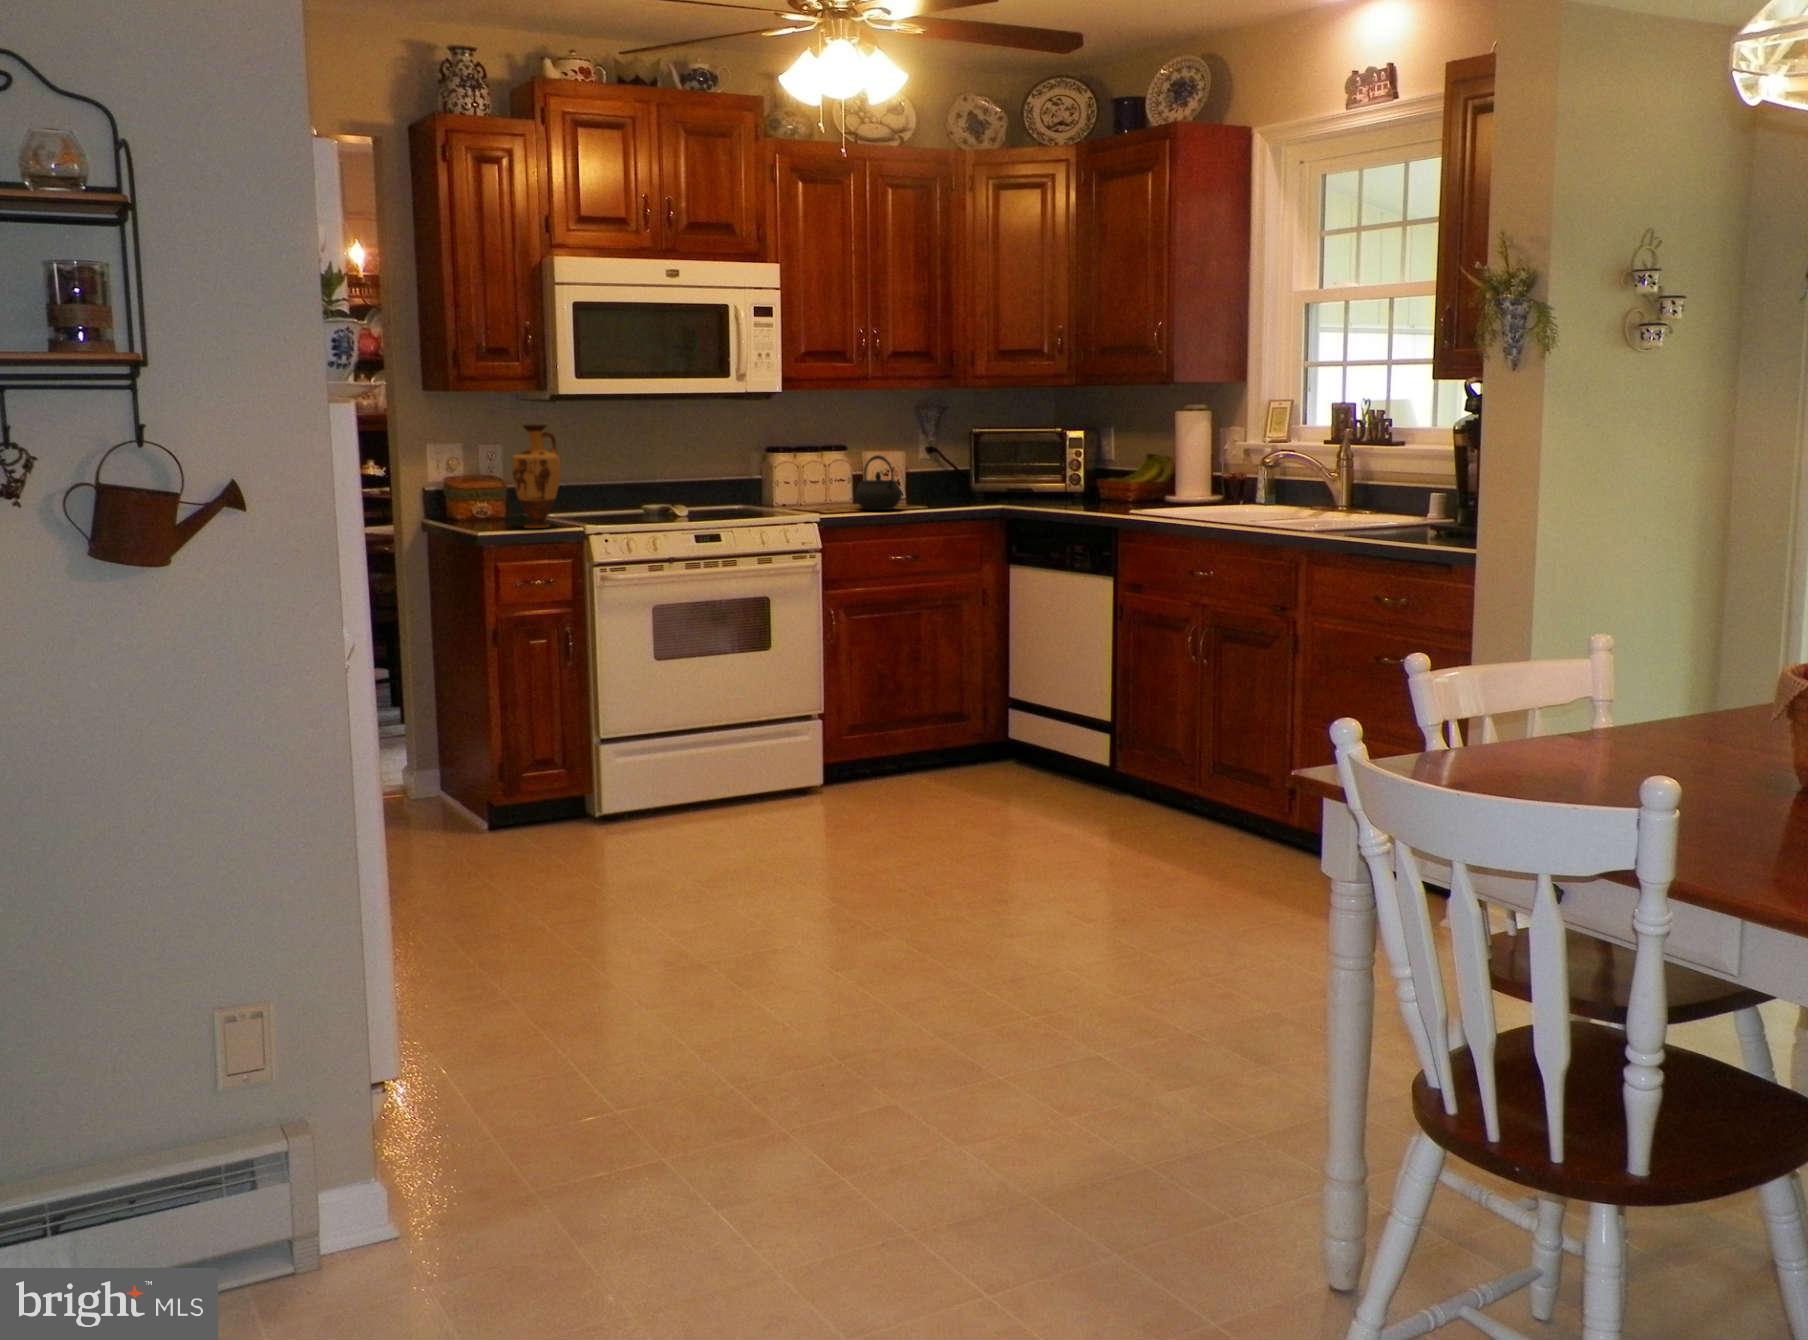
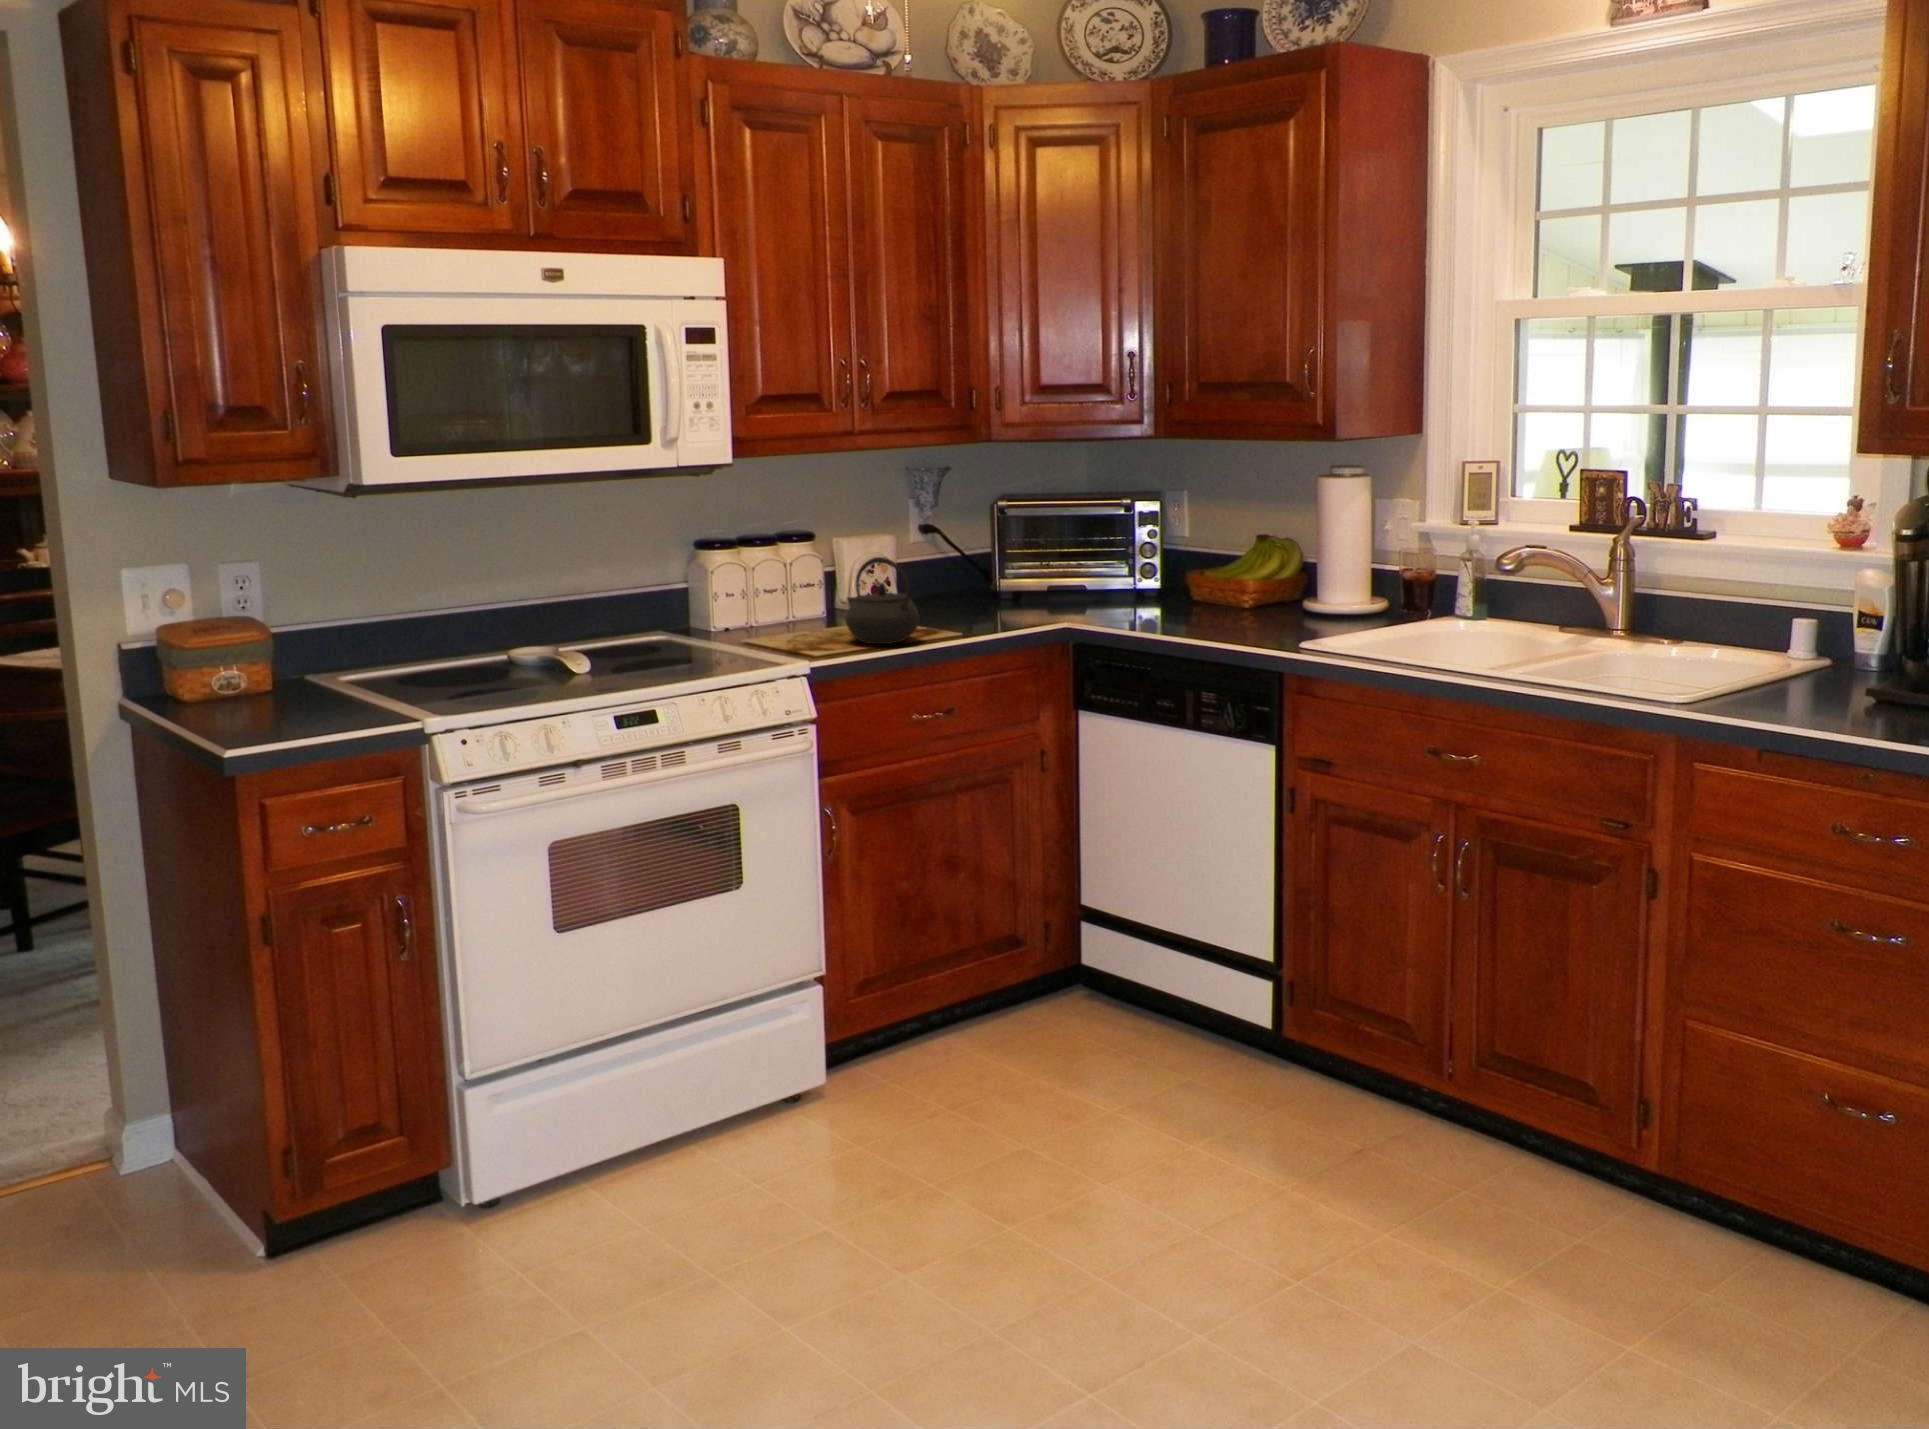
vase: present [512,424,561,528] -> none [282,542,372,727]

